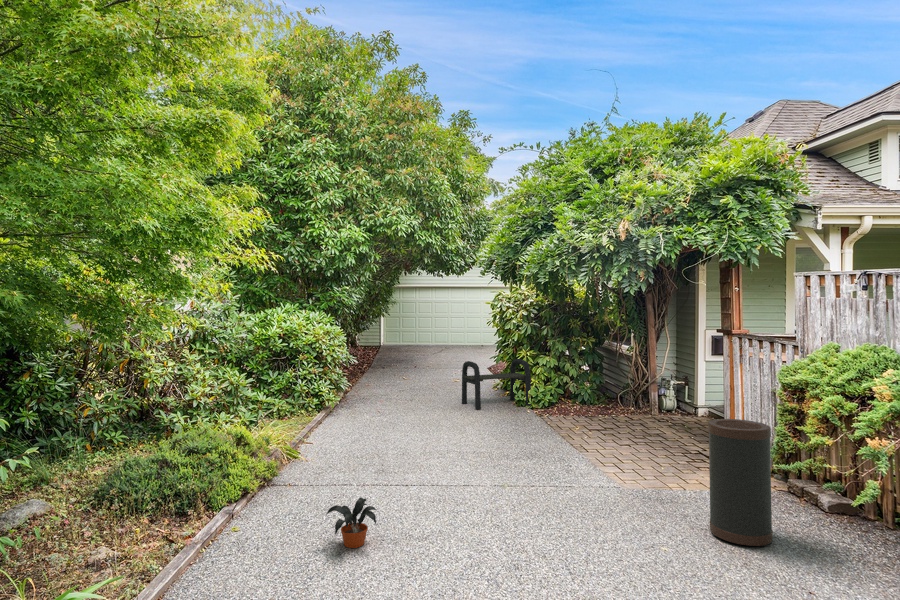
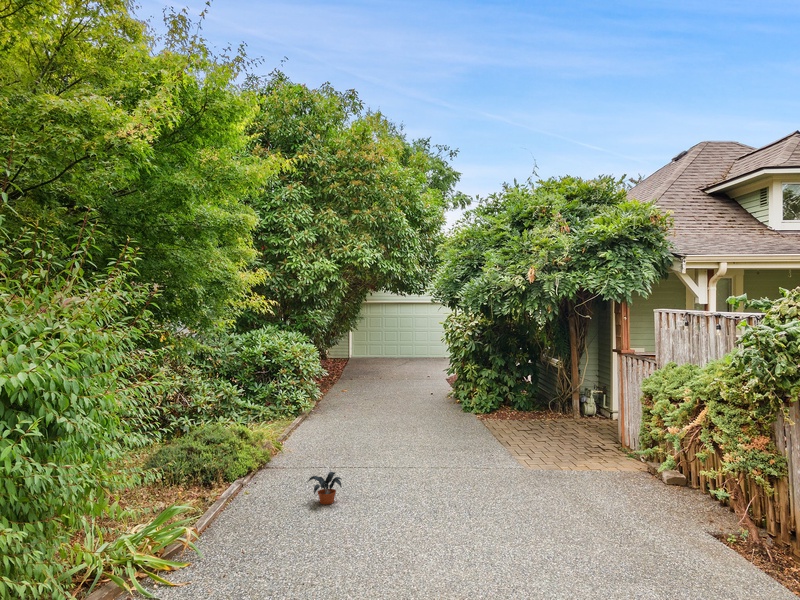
bench: present [462,359,531,410] -> none [417,372,475,415]
trash can: present [708,419,773,546] -> none [574,418,617,505]

